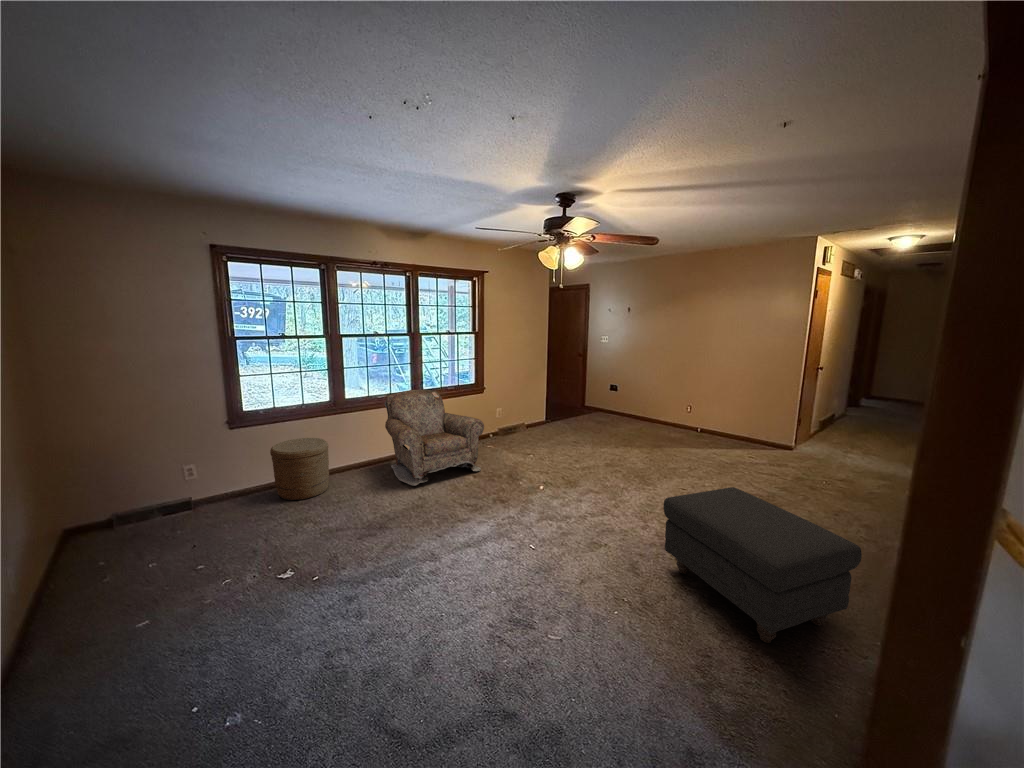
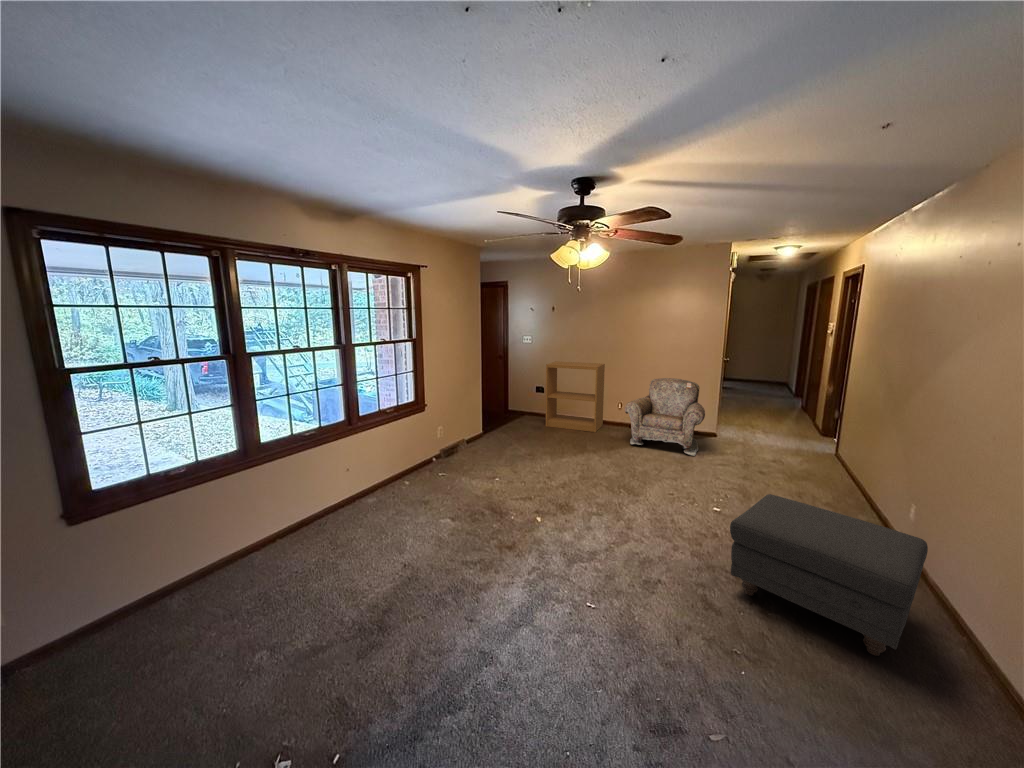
bookshelf: none [610,361,674,432] -> present [546,361,605,433]
armchair: present [384,390,484,486] -> present [625,378,705,456]
woven basket: present [270,438,329,501] -> none [155,512,257,621]

